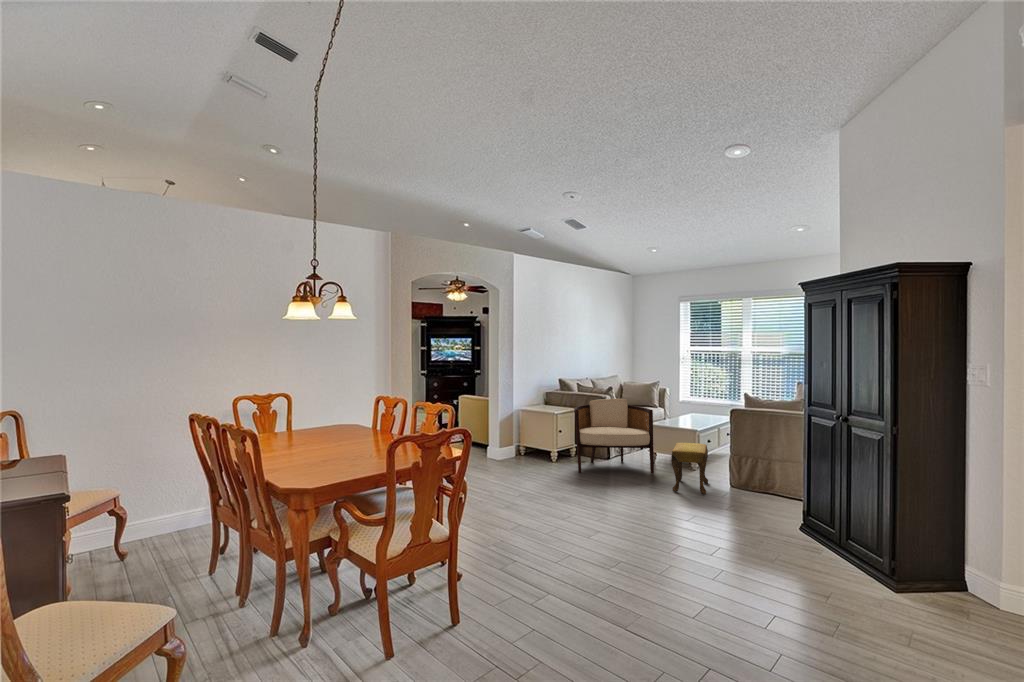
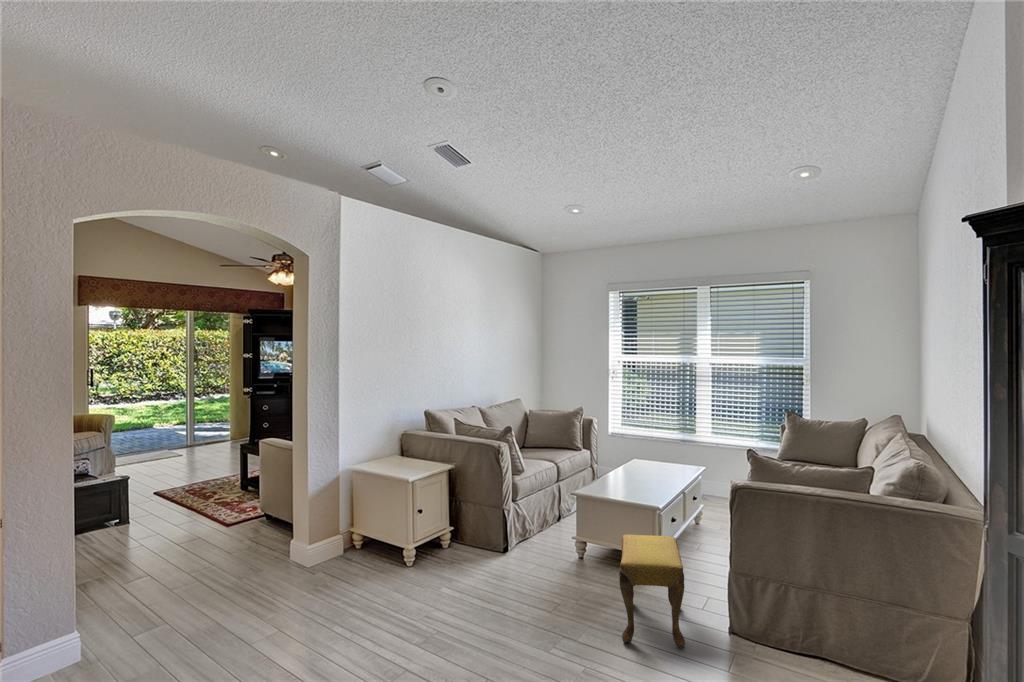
armchair: present [574,399,654,474] -> none [443,448,583,598]

